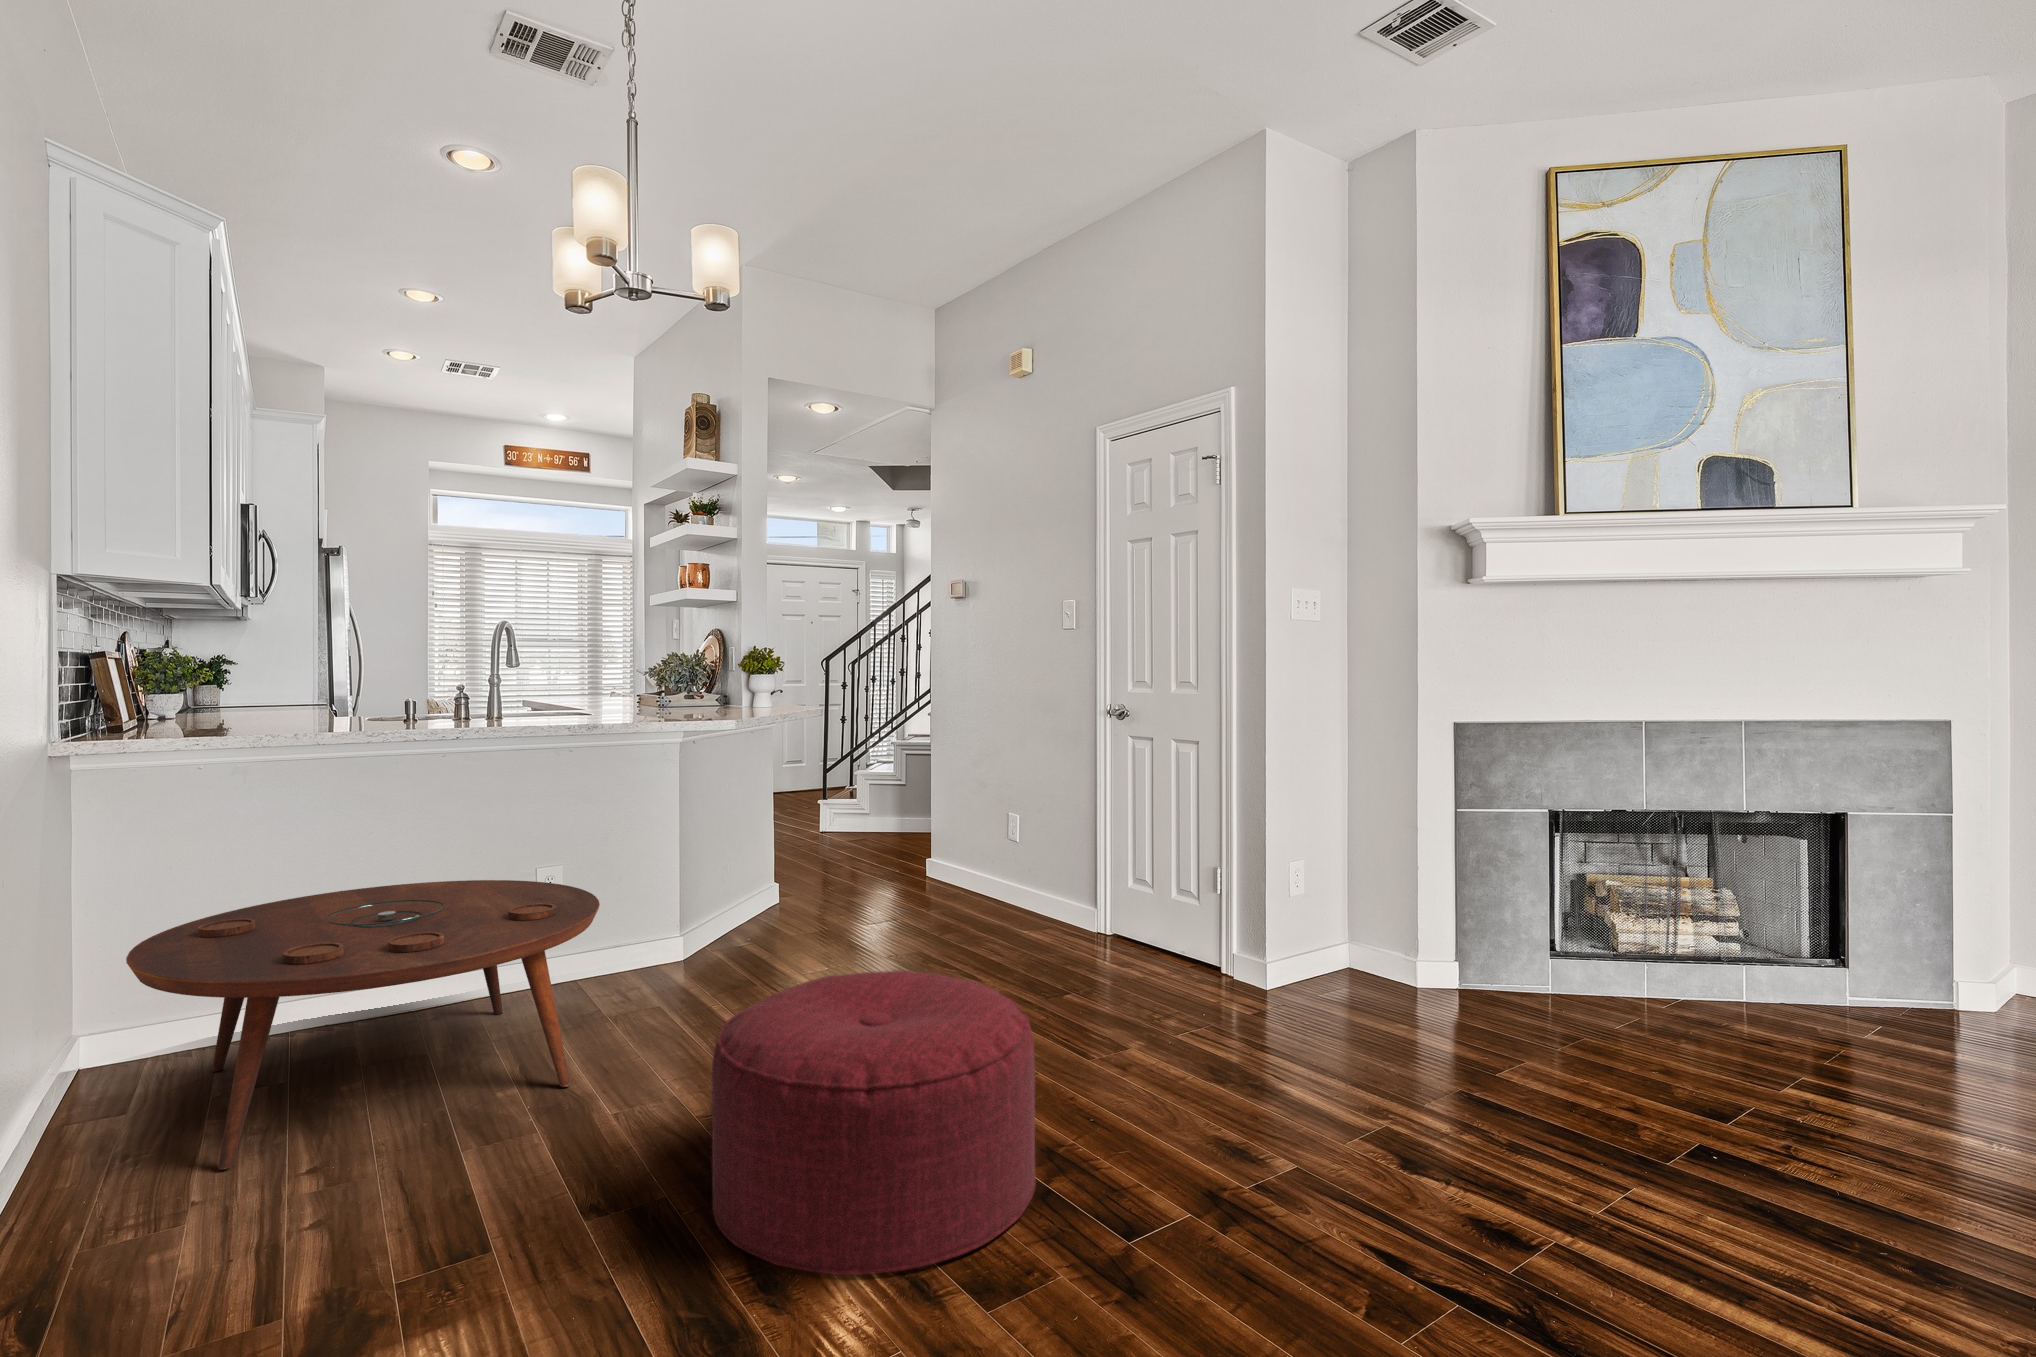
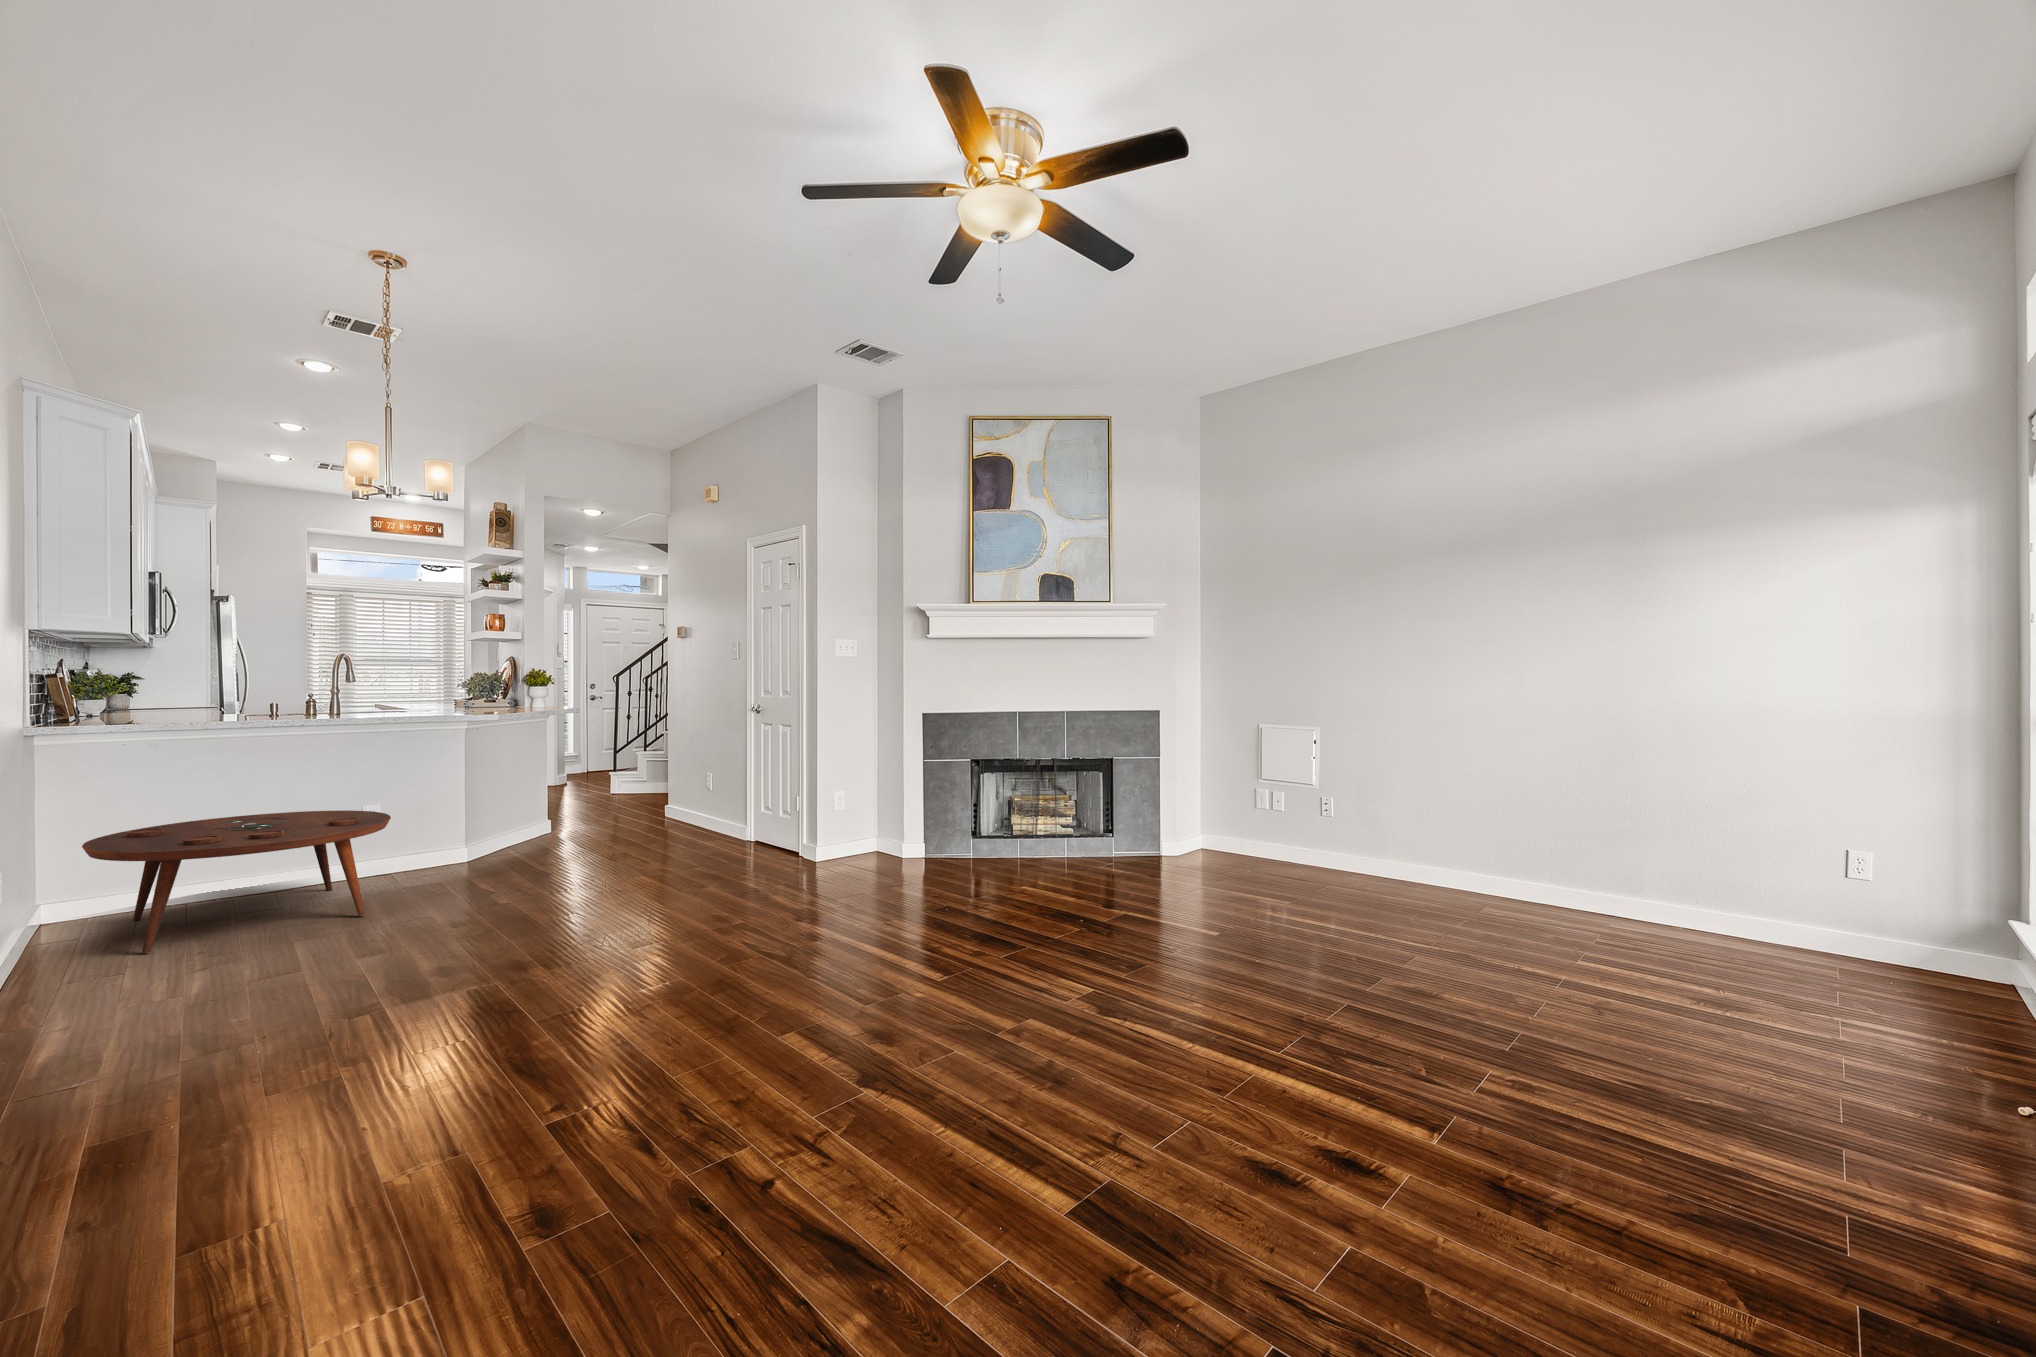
ottoman: present [712,970,1036,1275] -> none [425,841,608,966]

